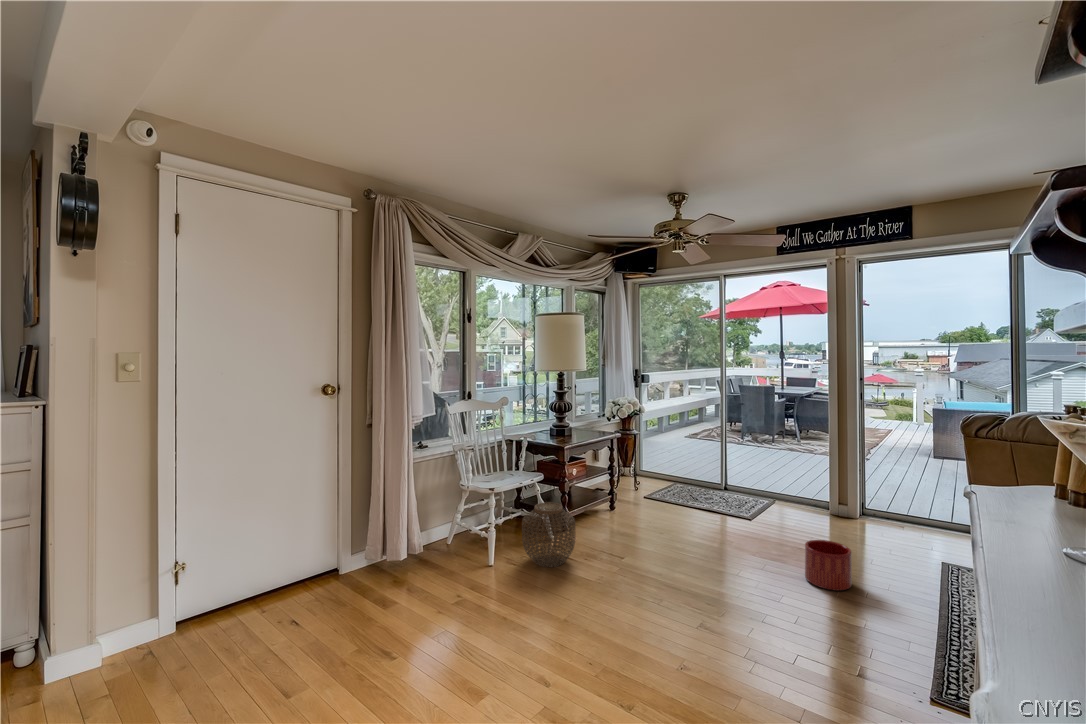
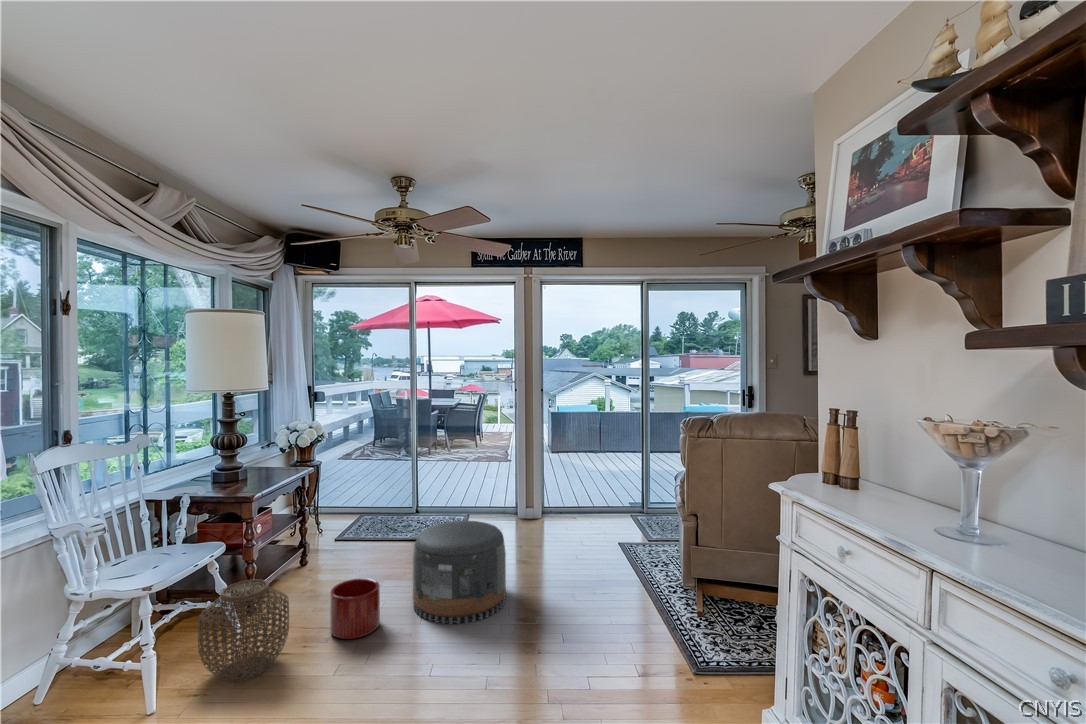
pouf: none [674,496,761,586] -> present [413,521,506,624]
planter: present [805,540,852,591] -> present [330,578,380,639]

